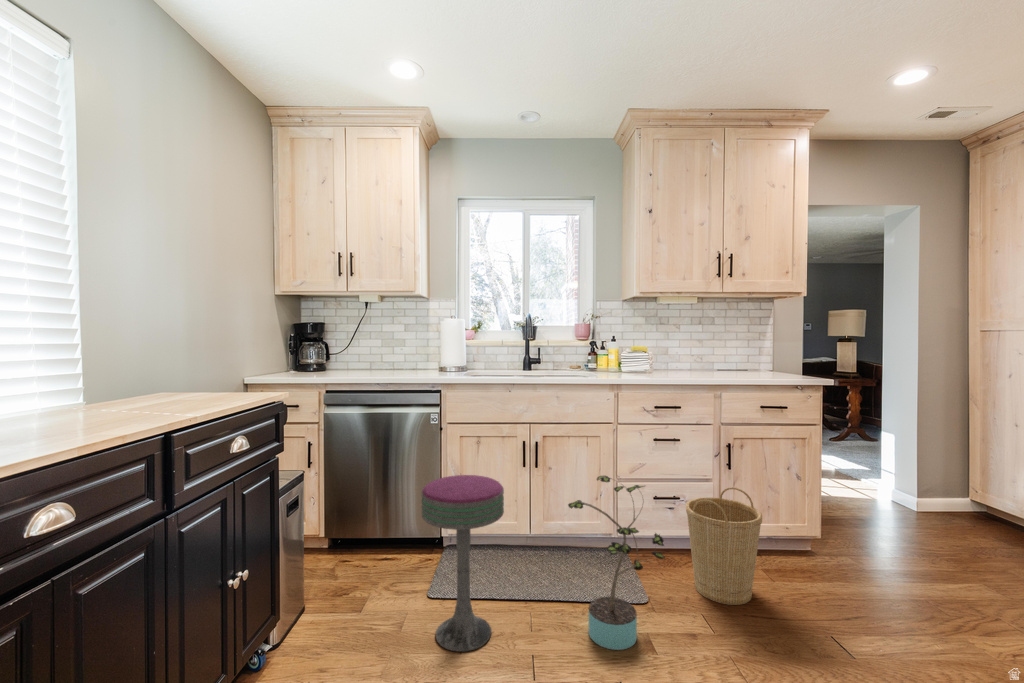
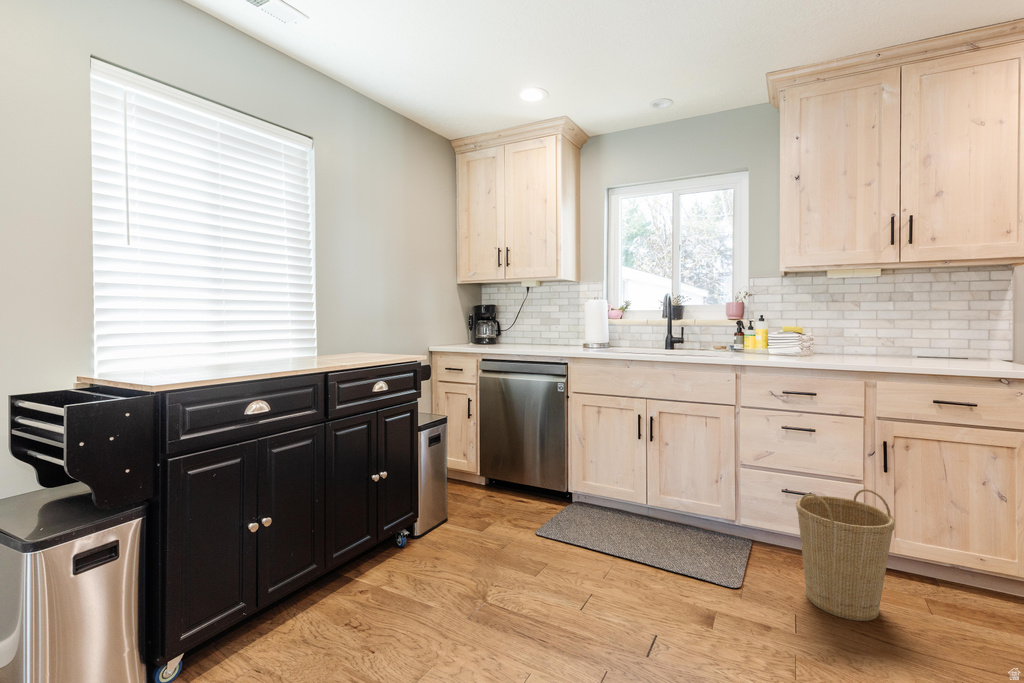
bar stool: present [422,475,504,652] -> none [510,433,580,576]
potted plant: present [568,476,665,650] -> none [630,449,722,615]

